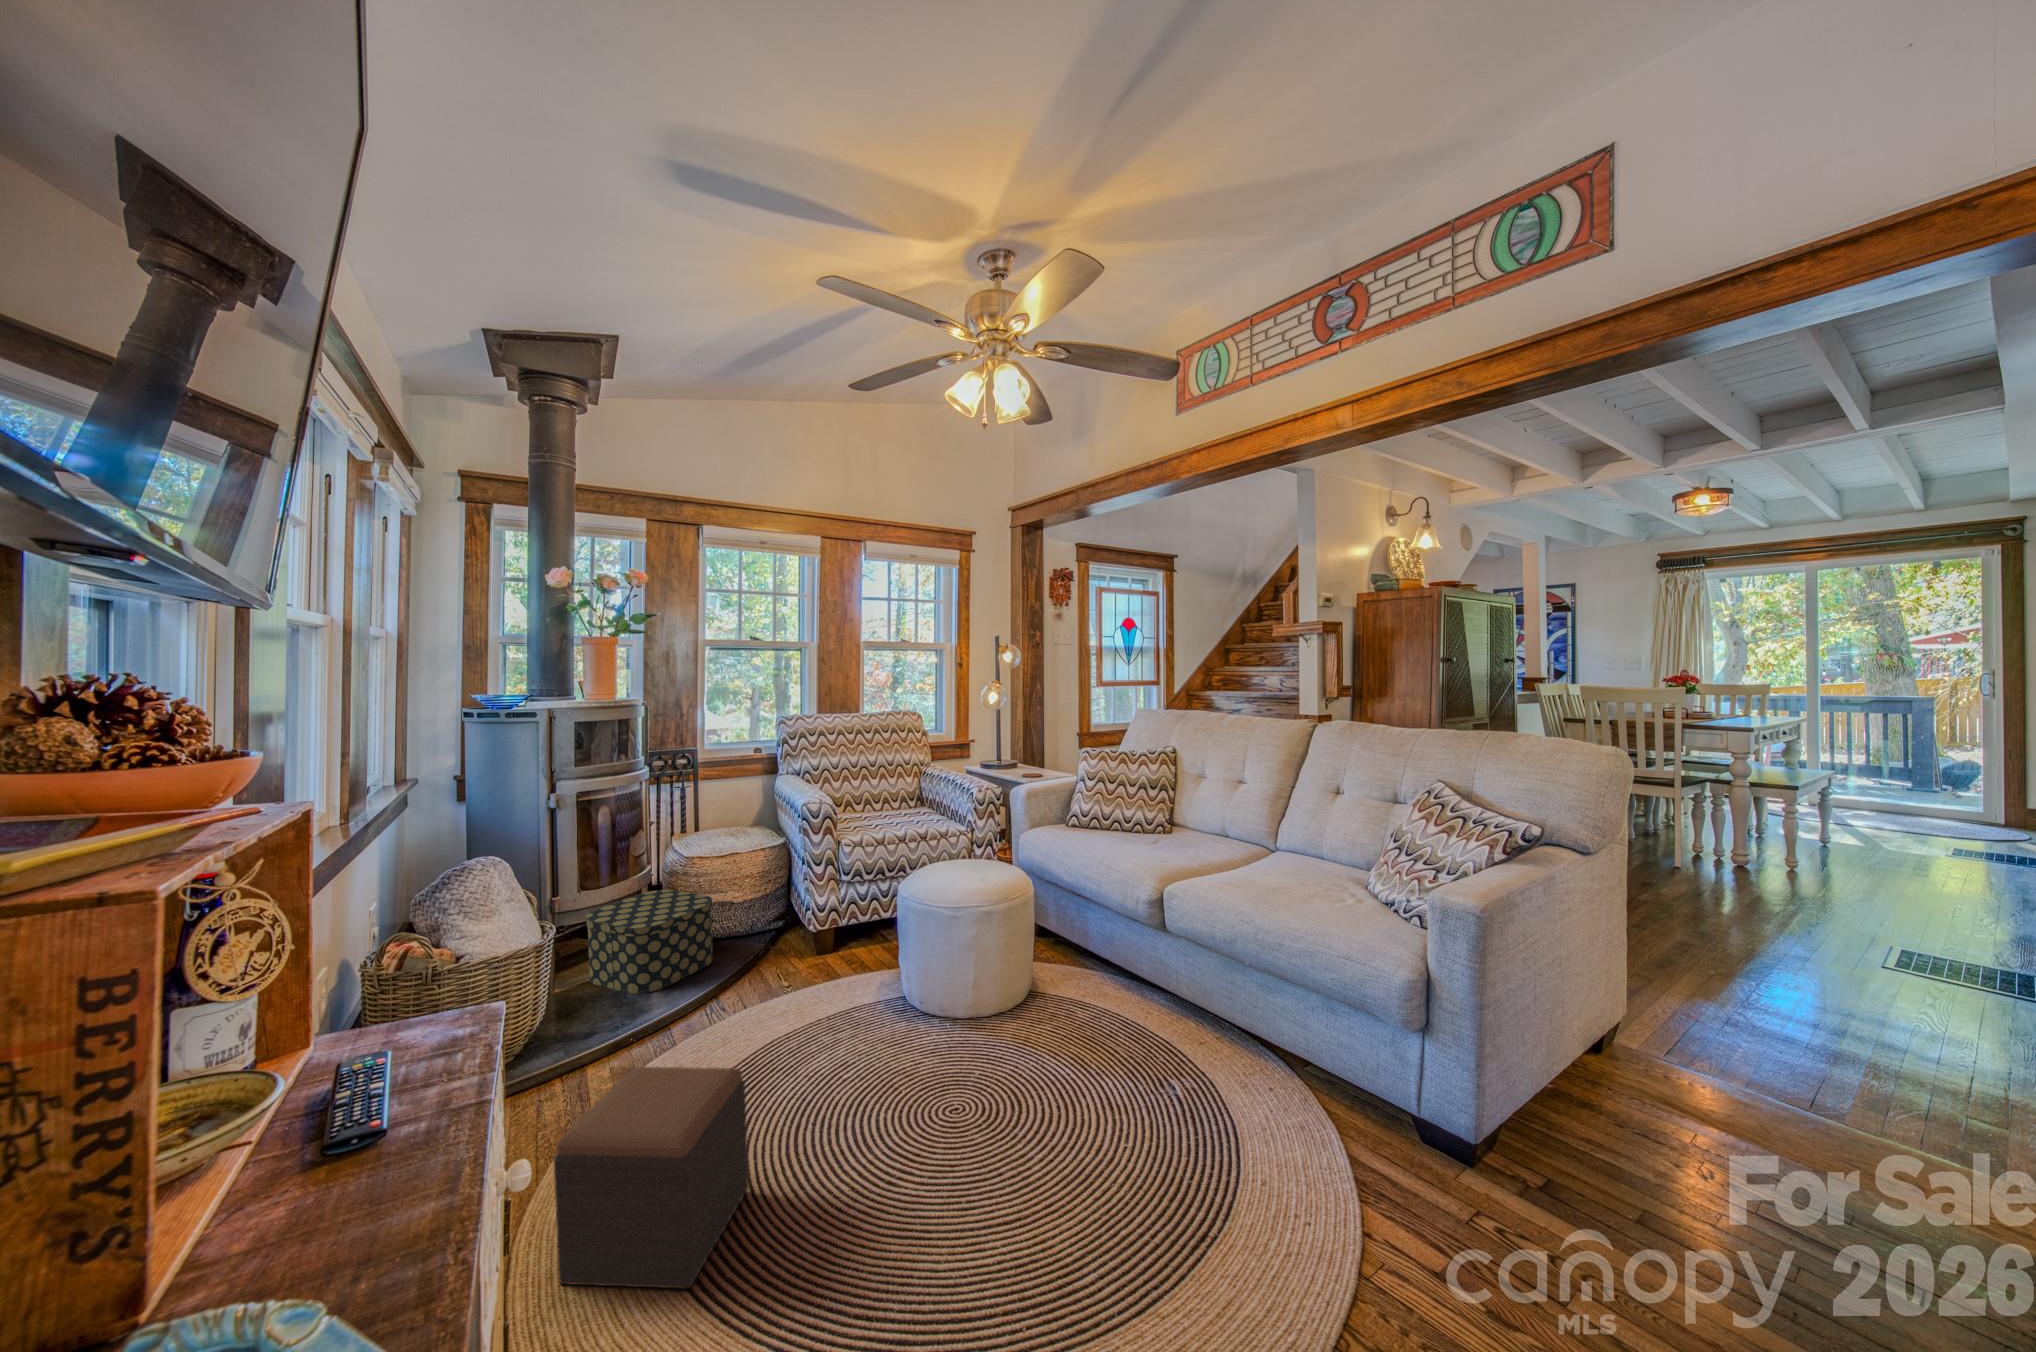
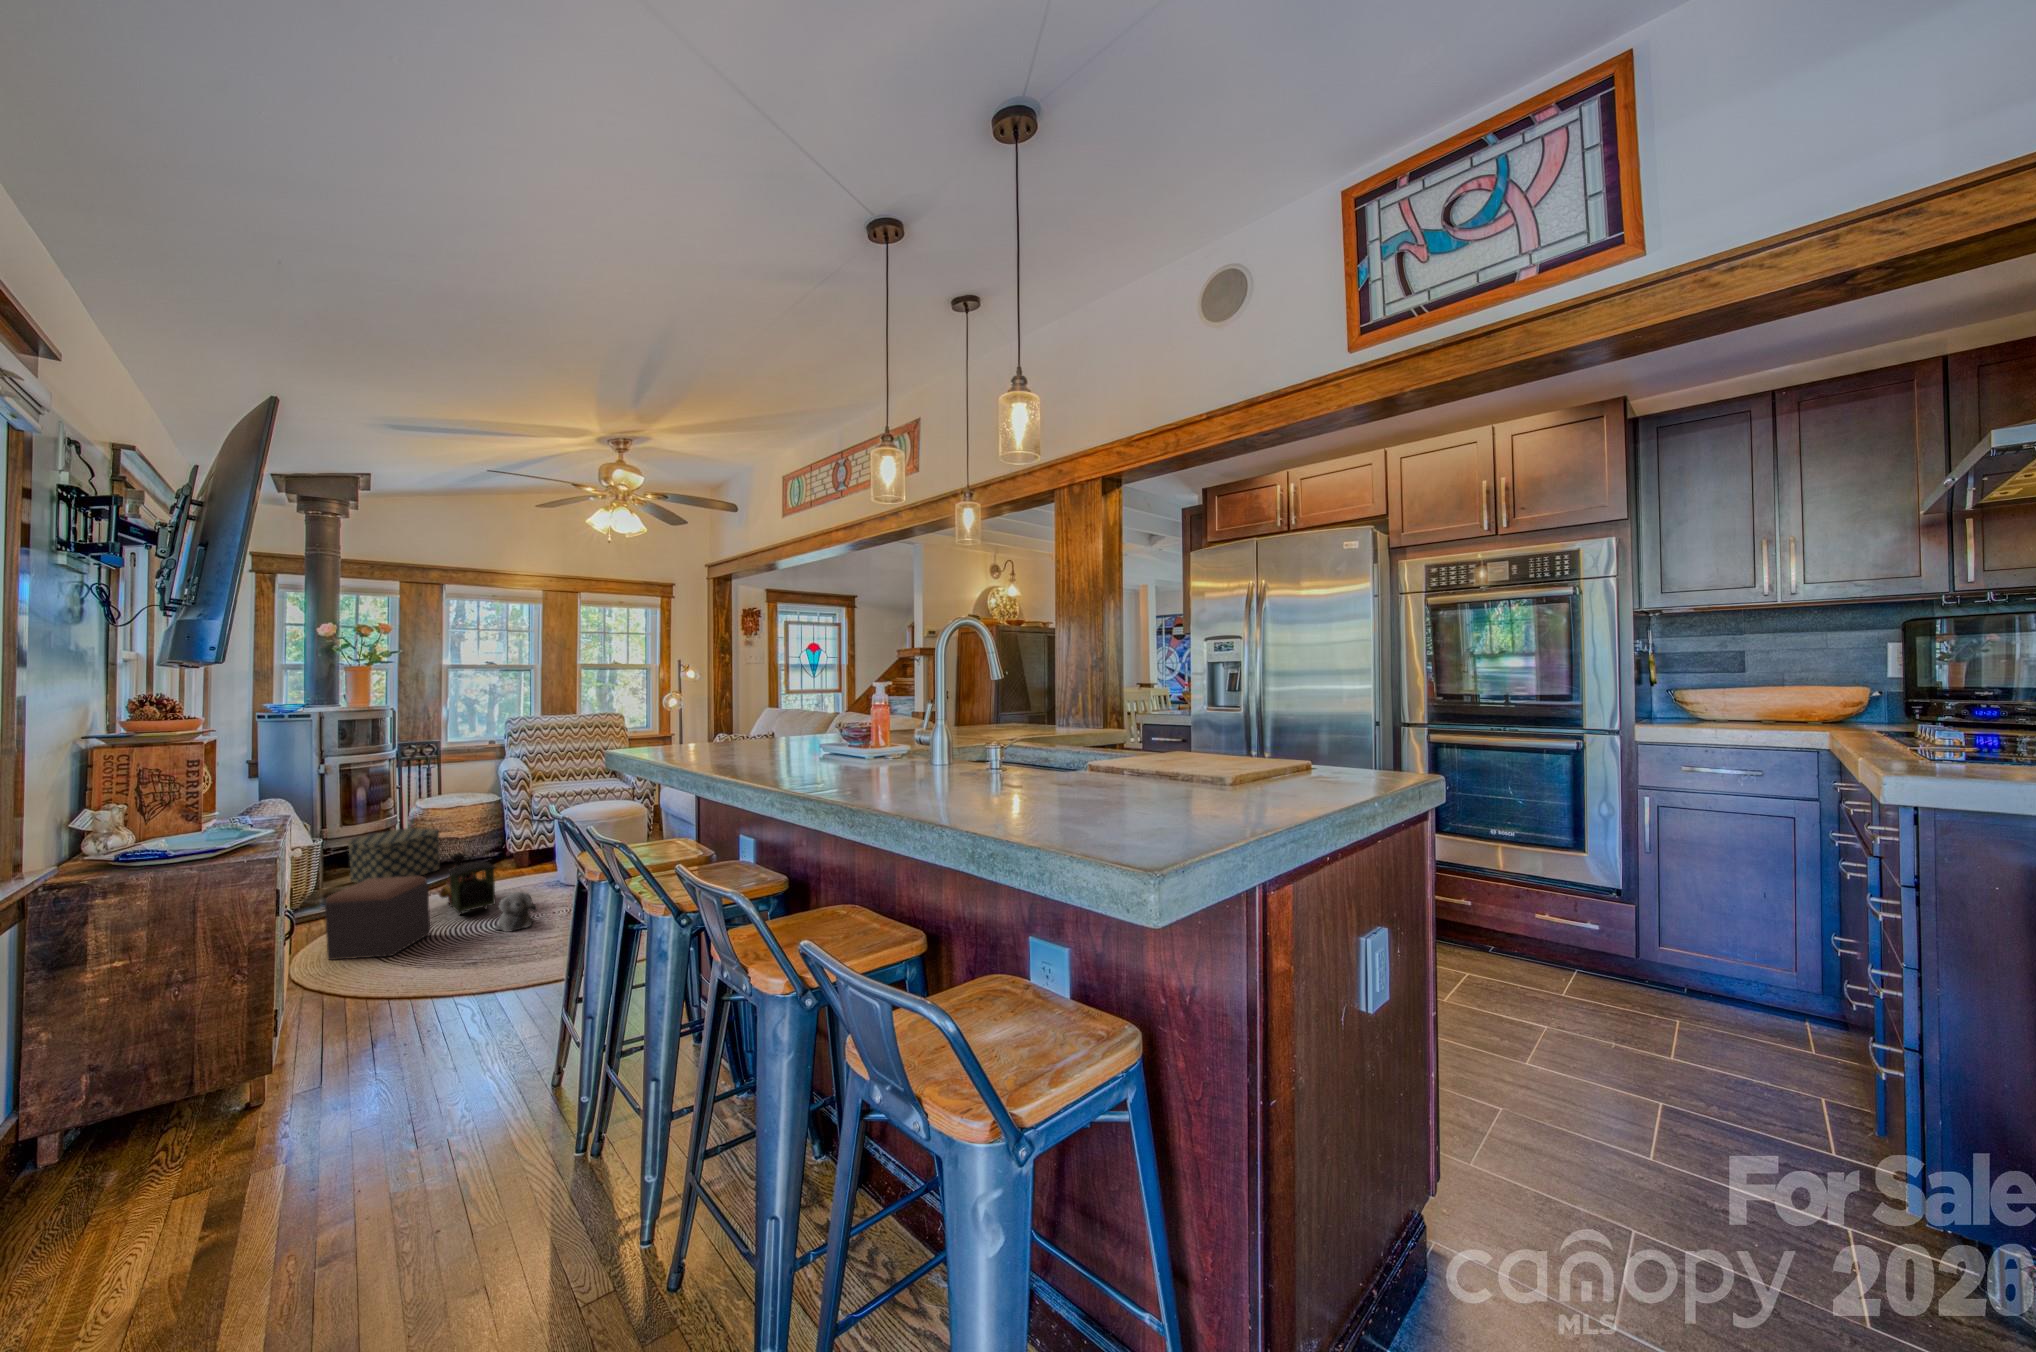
toy train: none [735,971,847,1120] -> present [439,853,496,915]
plush toy: none [870,1103,943,1199] -> present [495,892,537,932]

